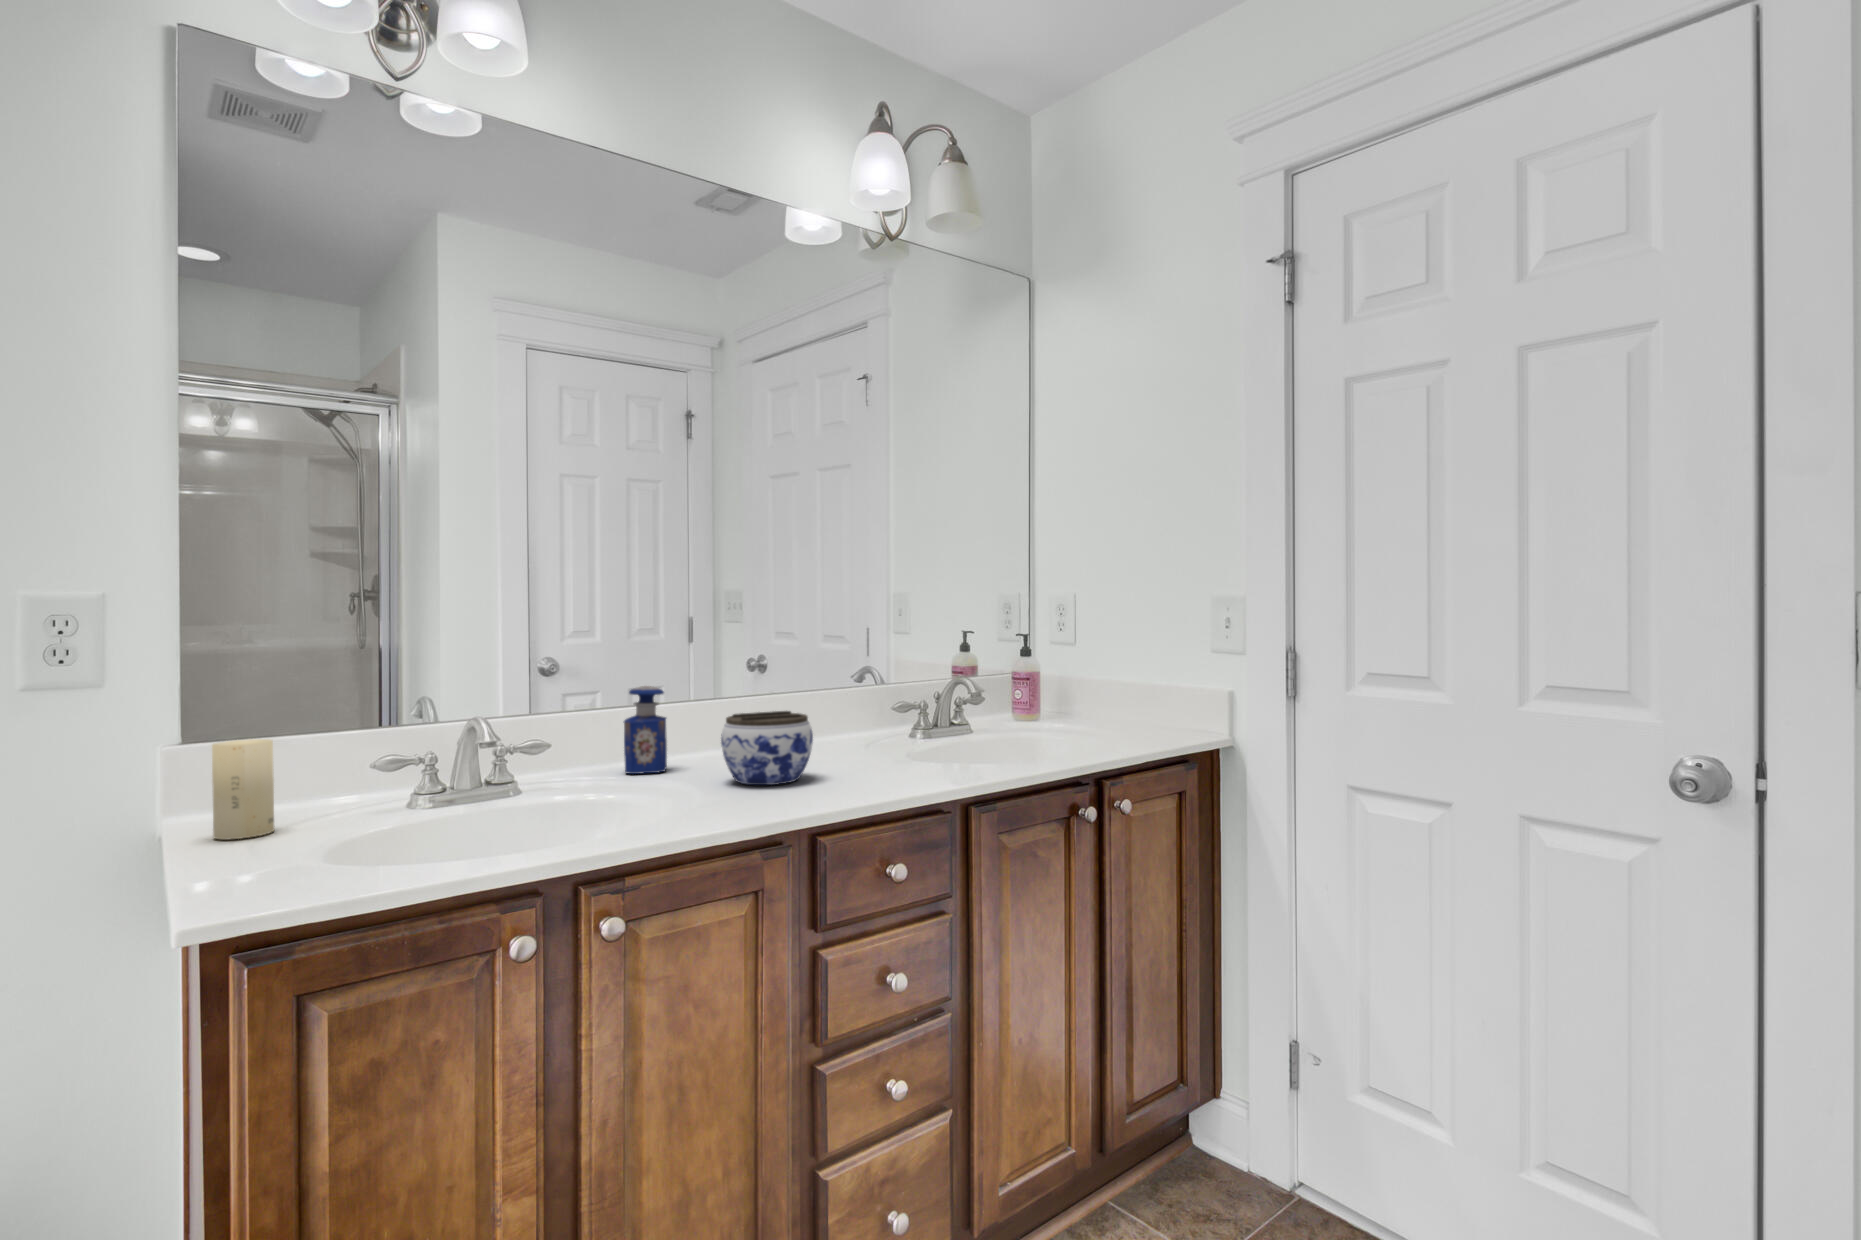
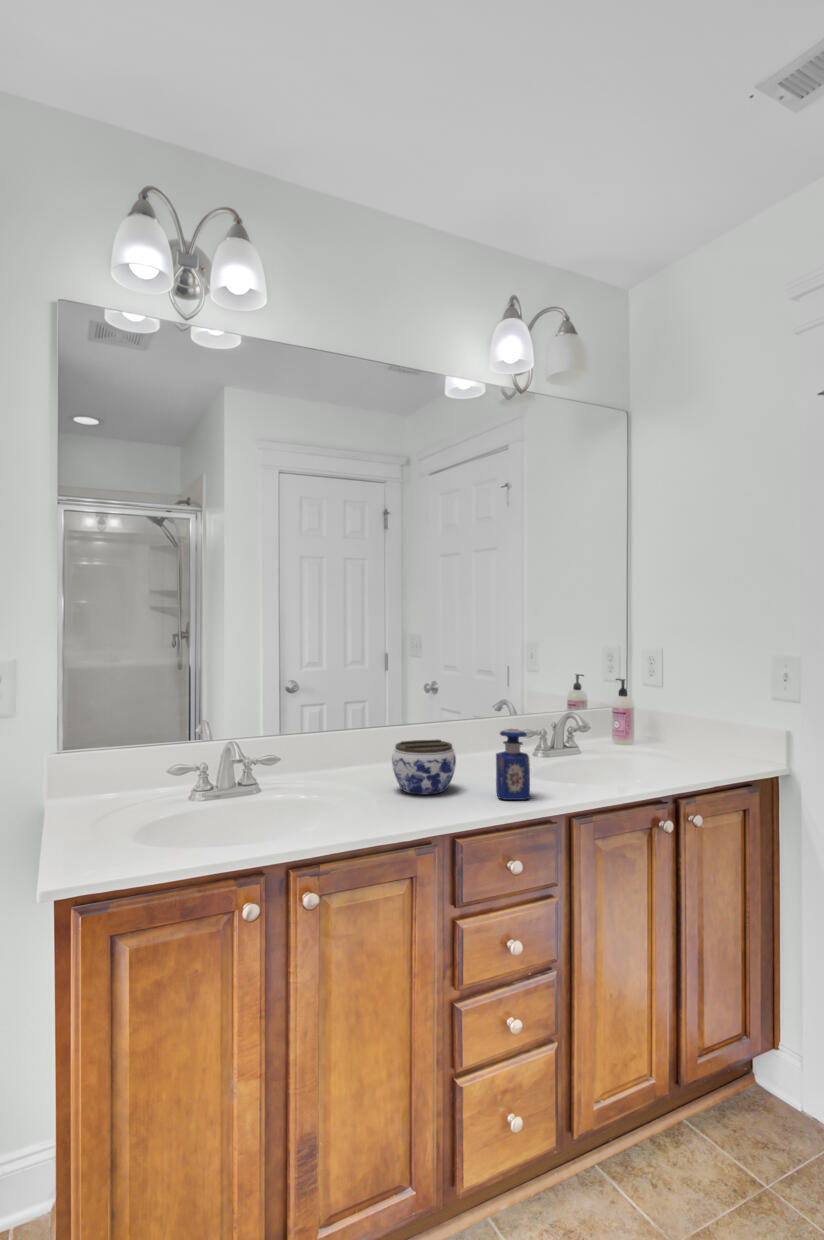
perfume bottle: present [624,686,667,774] -> present [496,729,530,800]
candle: present [212,739,274,839] -> none [78,755,113,820]

